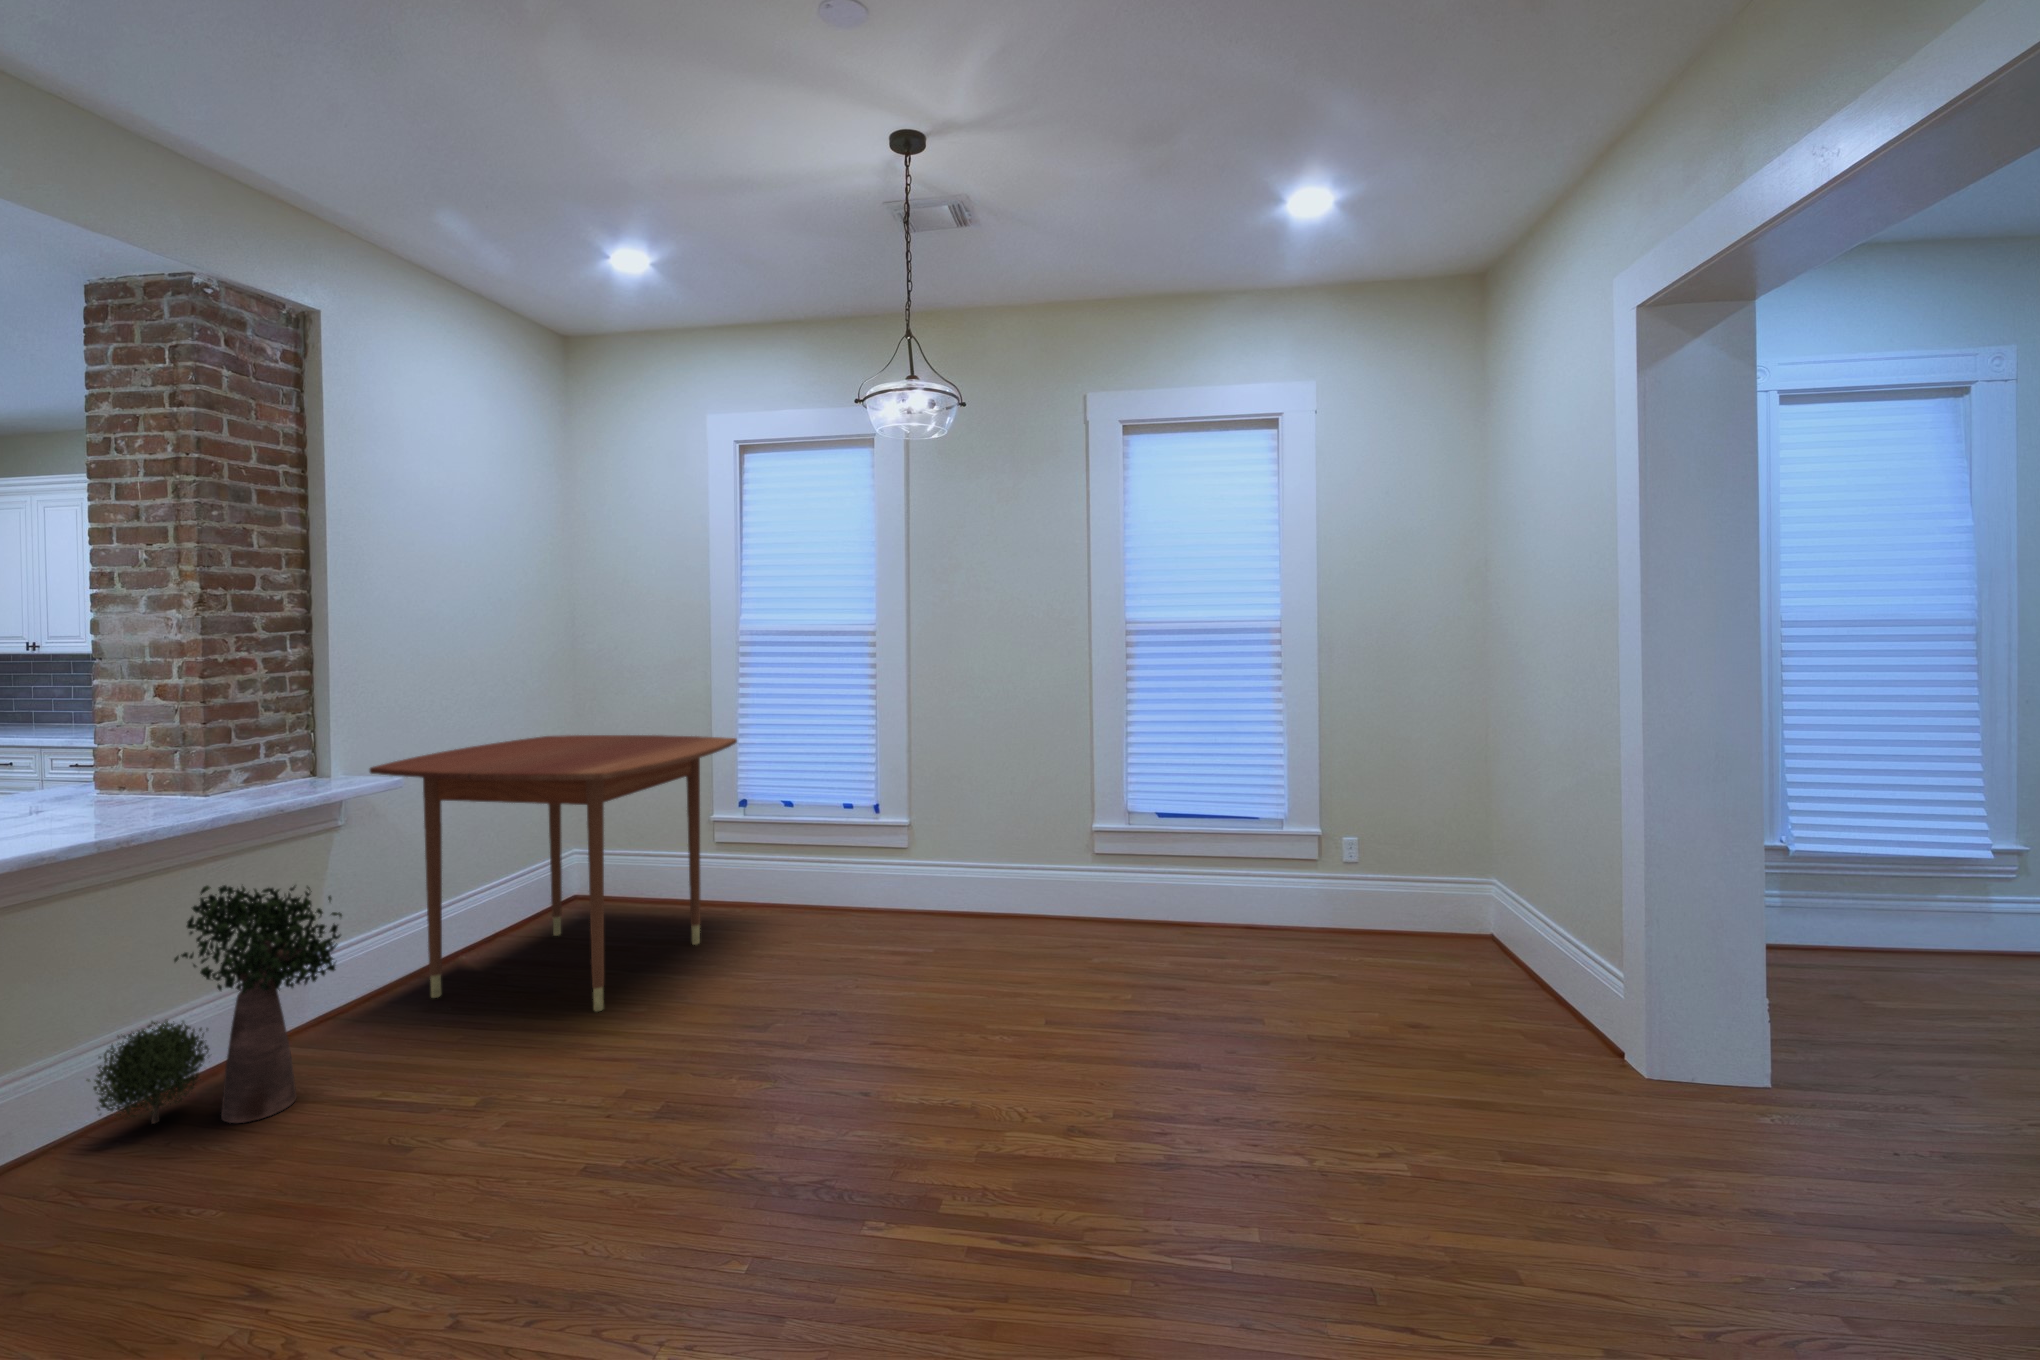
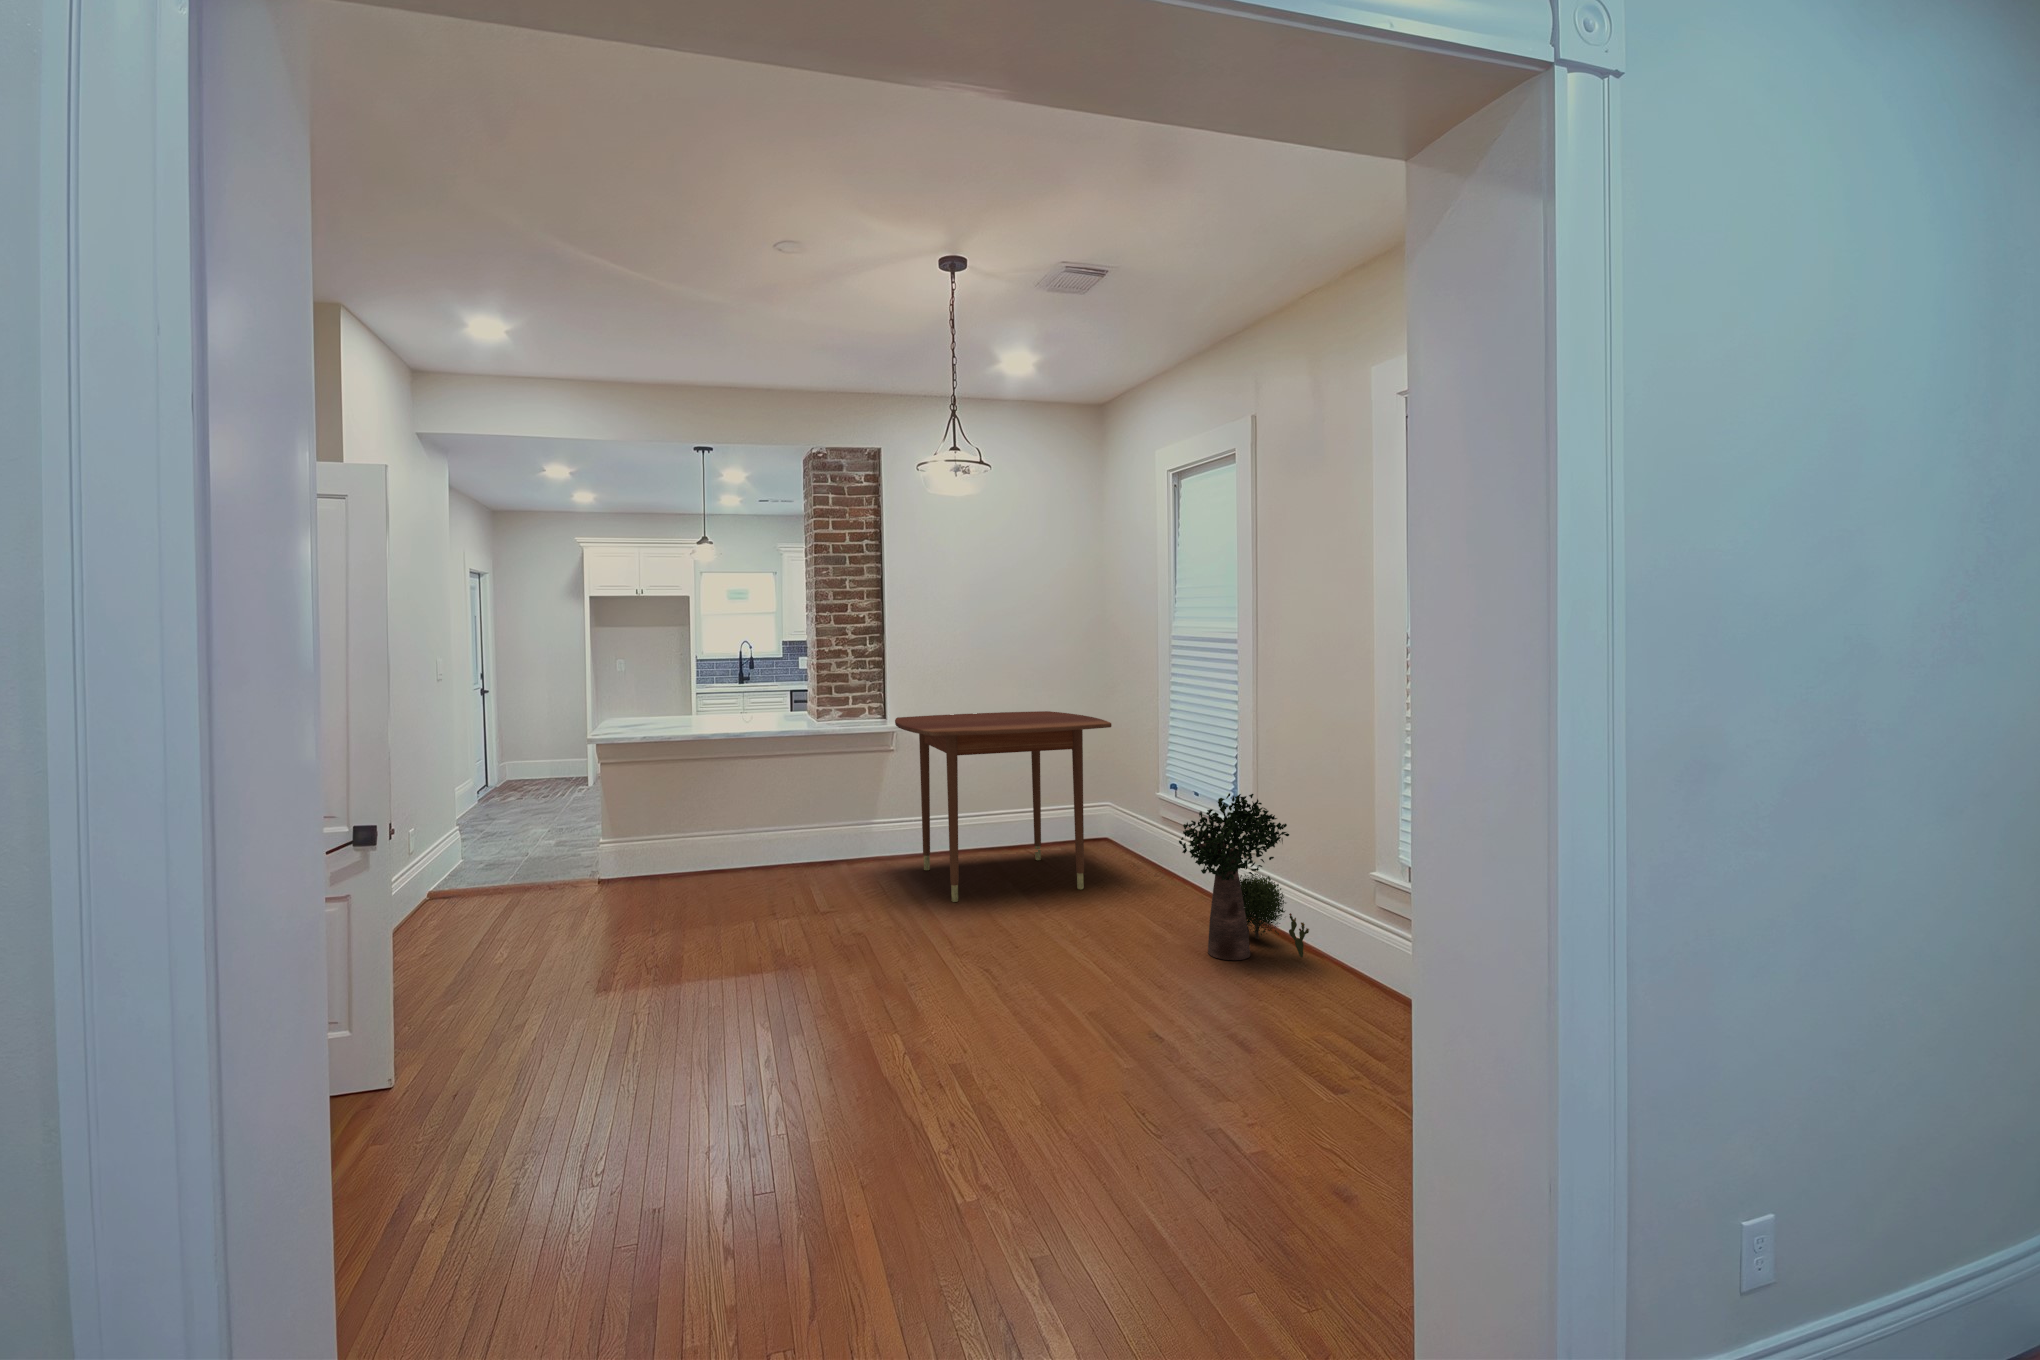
potted plant: present [87,885,342,1124] -> present [1179,793,1309,960]

